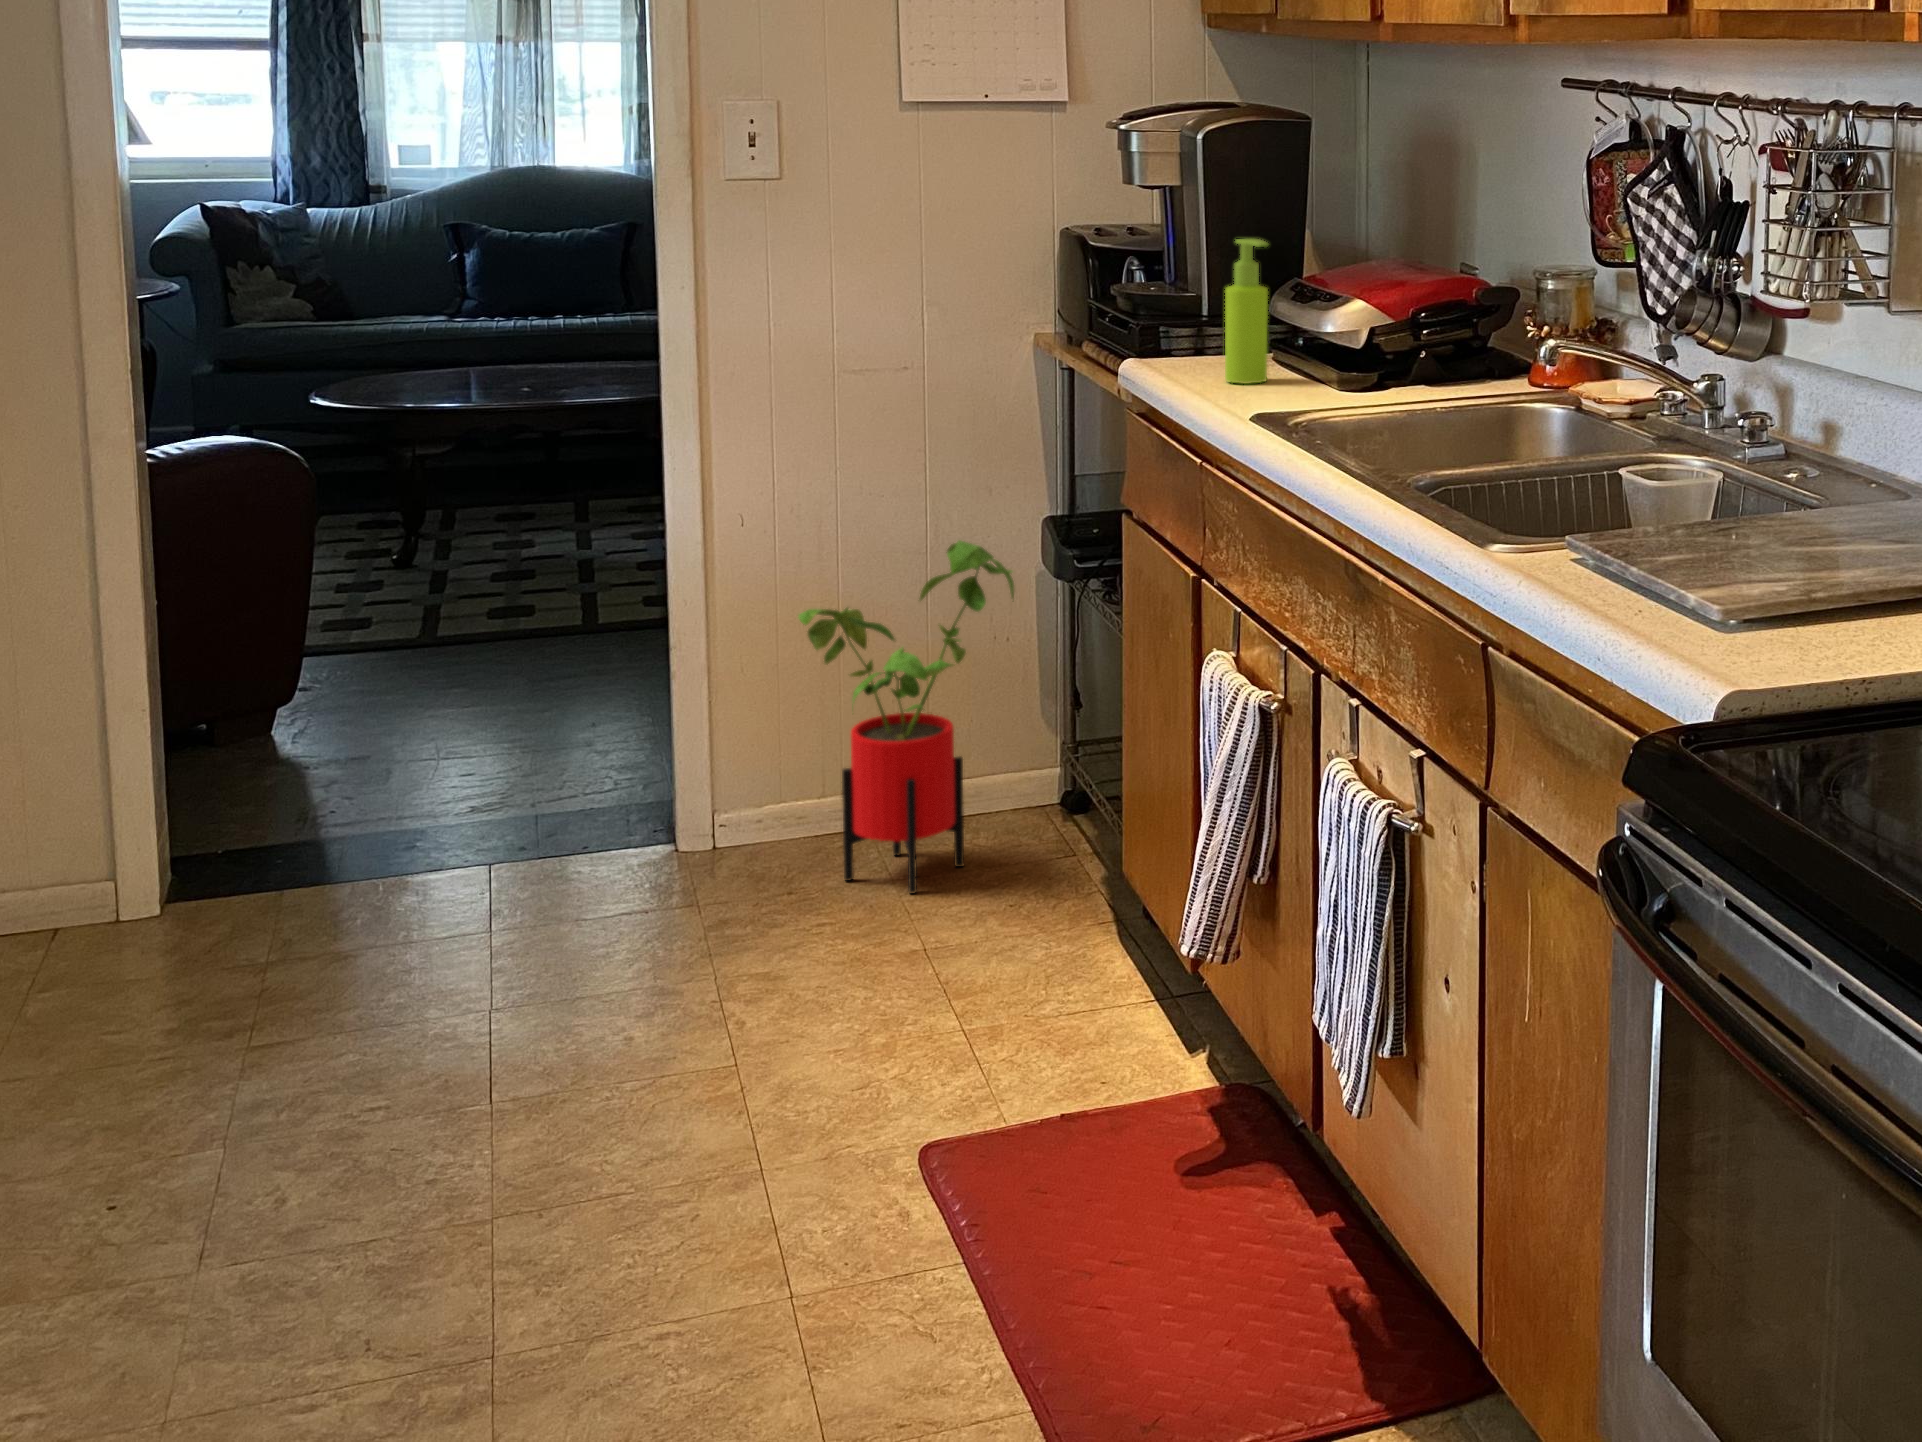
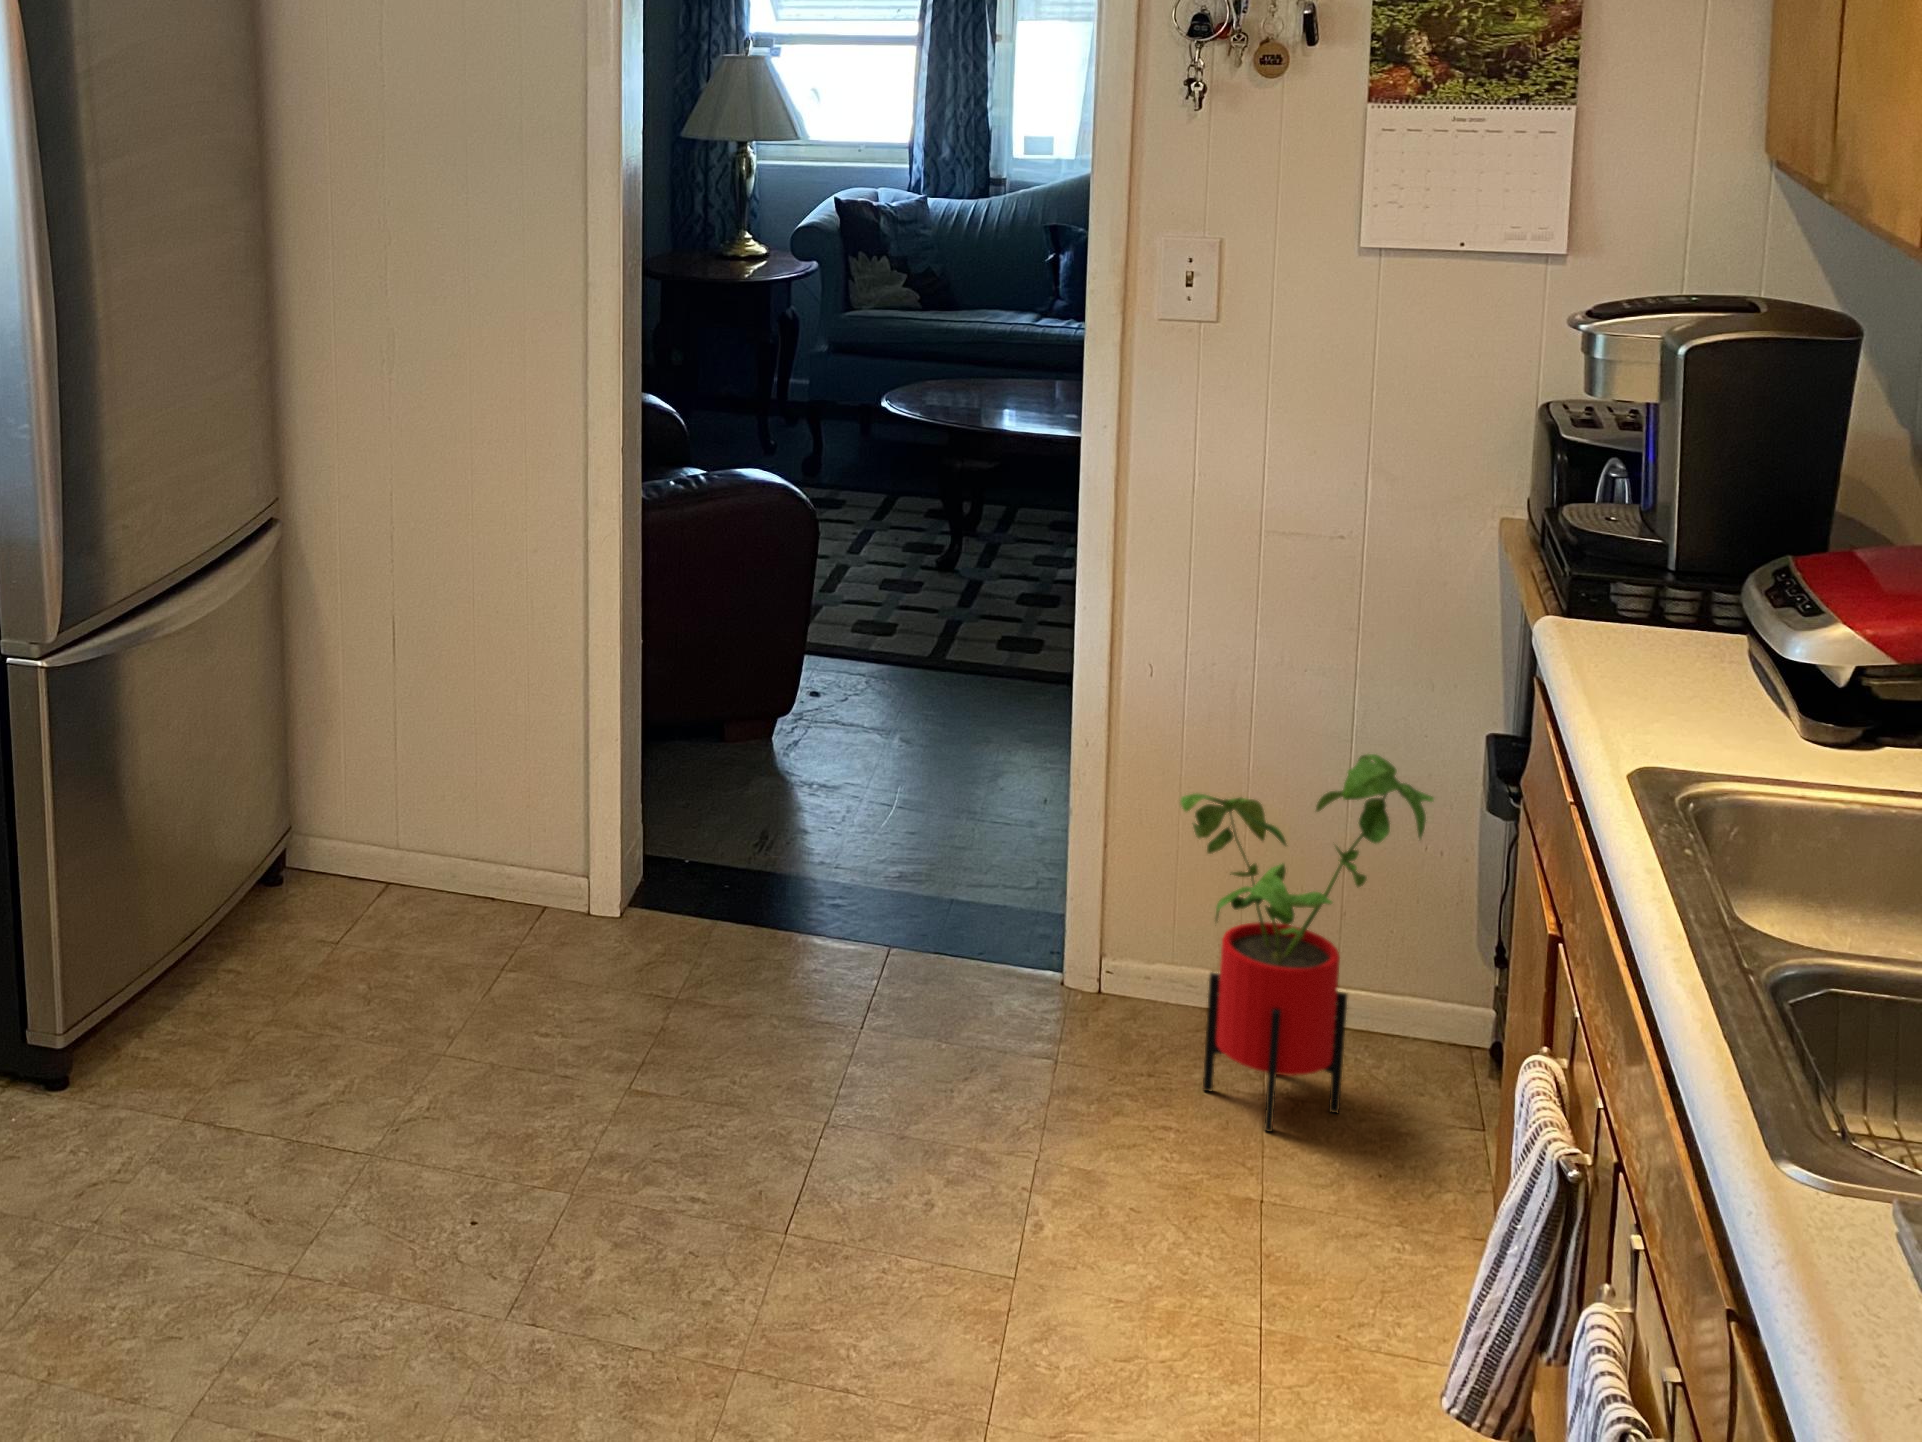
soap dispenser: present [1225,239,1268,384] -> none [1647,517,1721,701]

